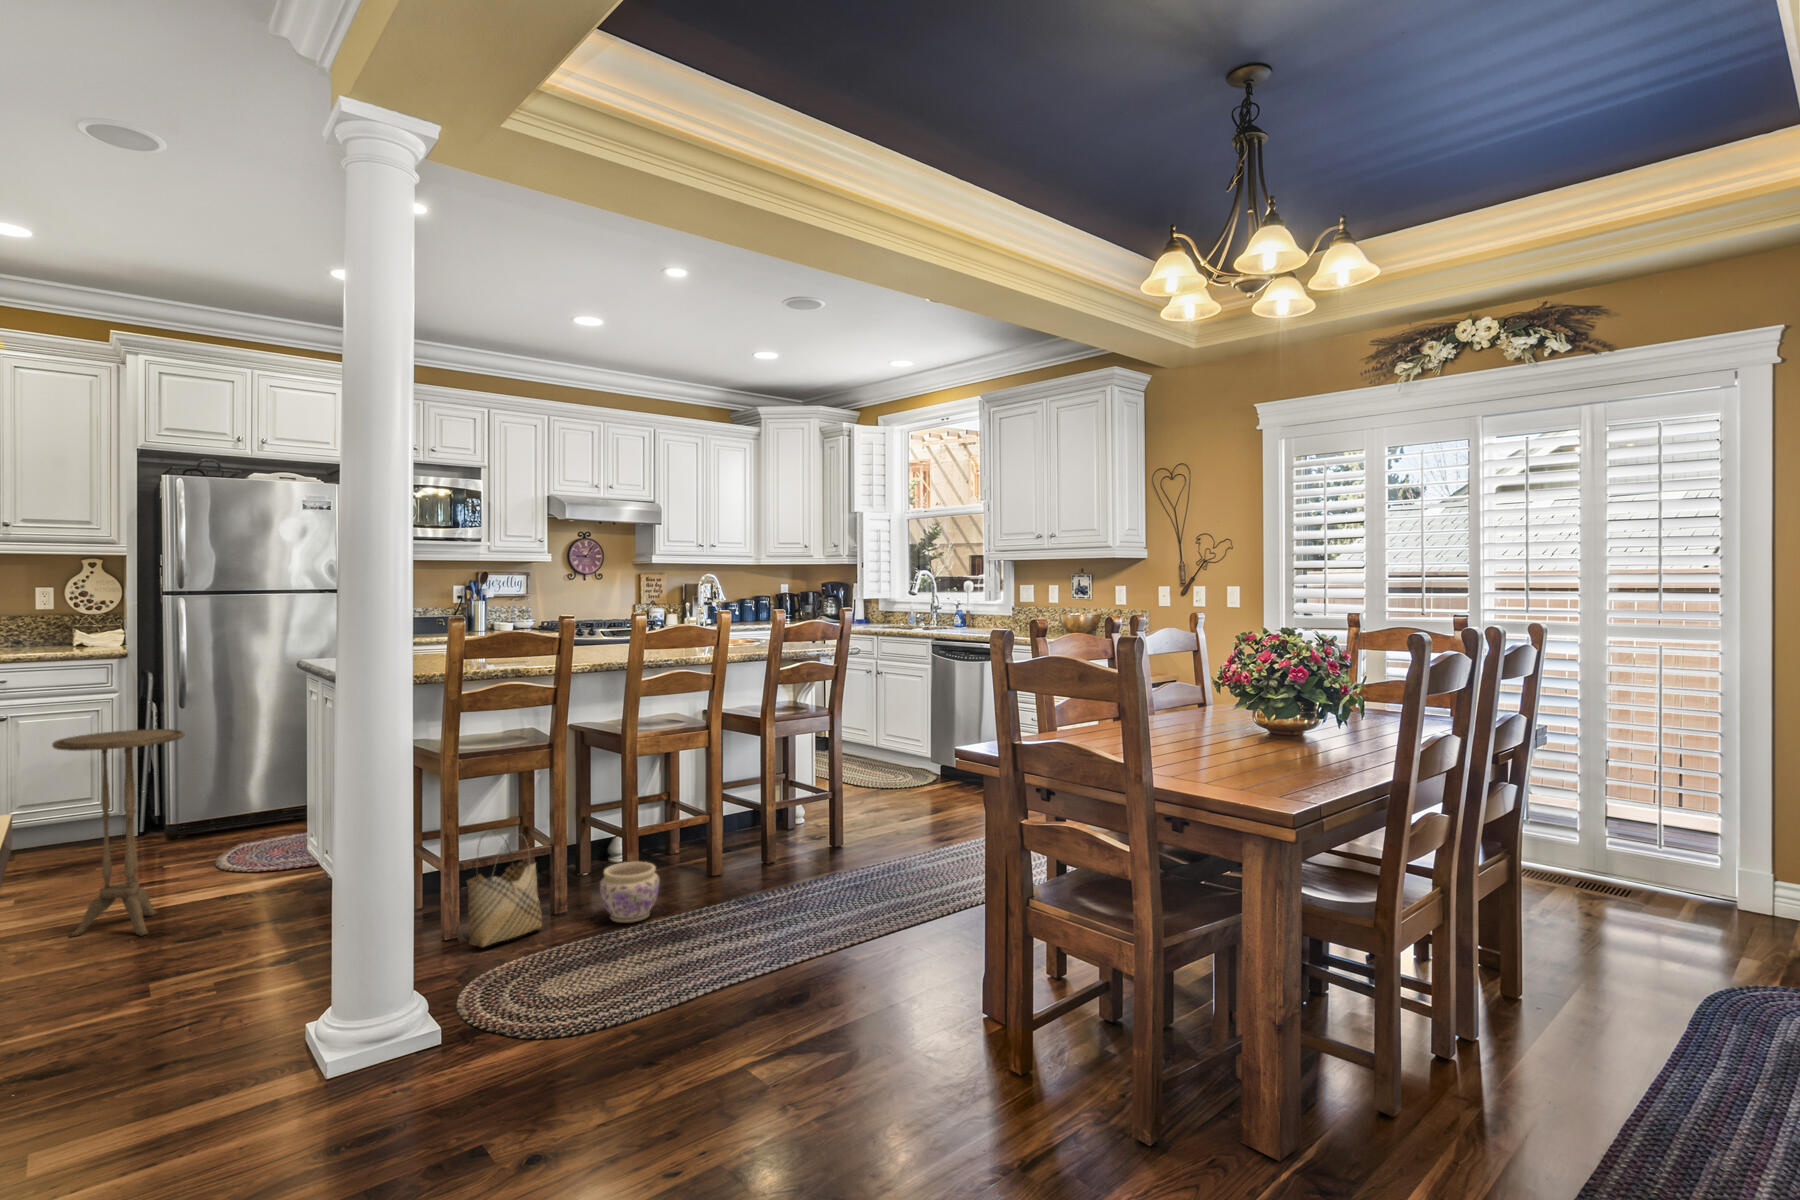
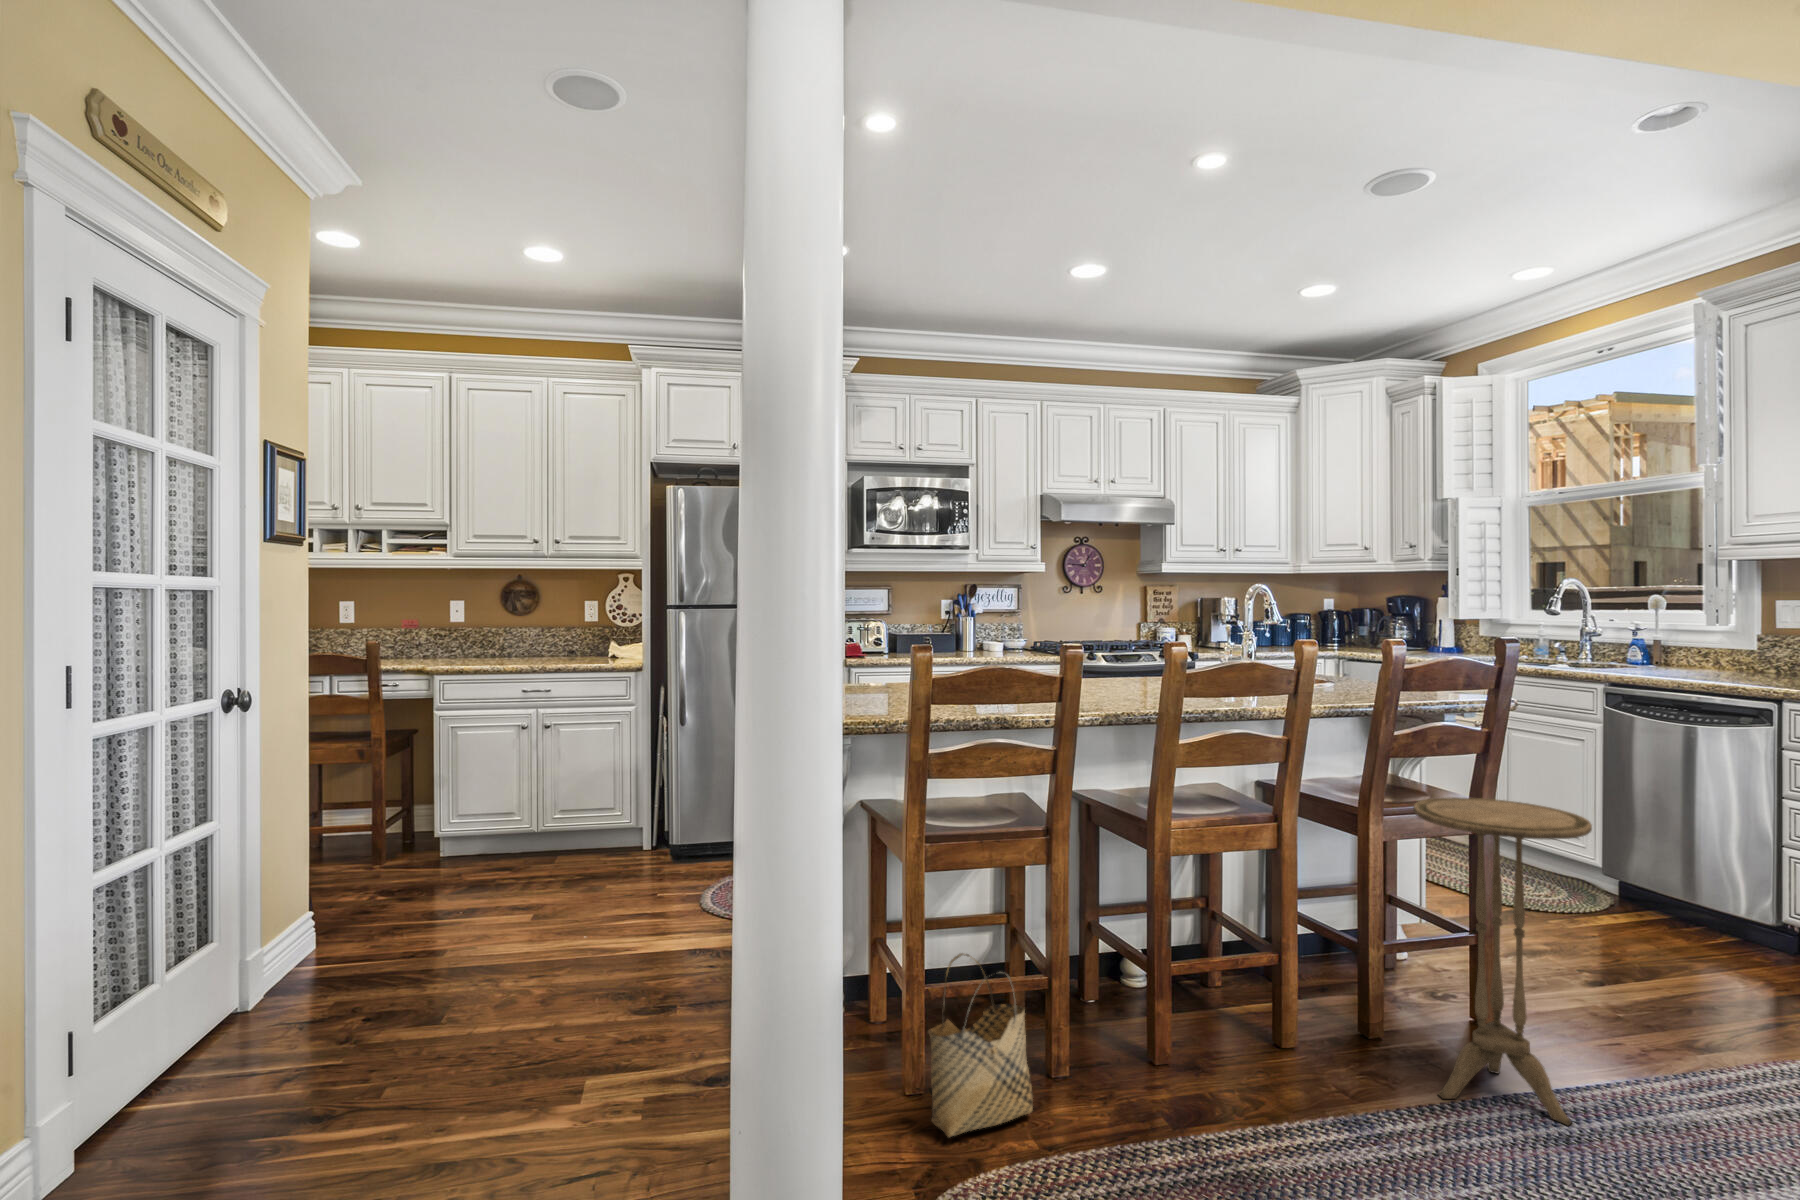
side table: present [52,729,184,936] -> present [1413,797,1592,1125]
planter: present [600,862,659,923] -> none [1117,1027,1211,1137]

